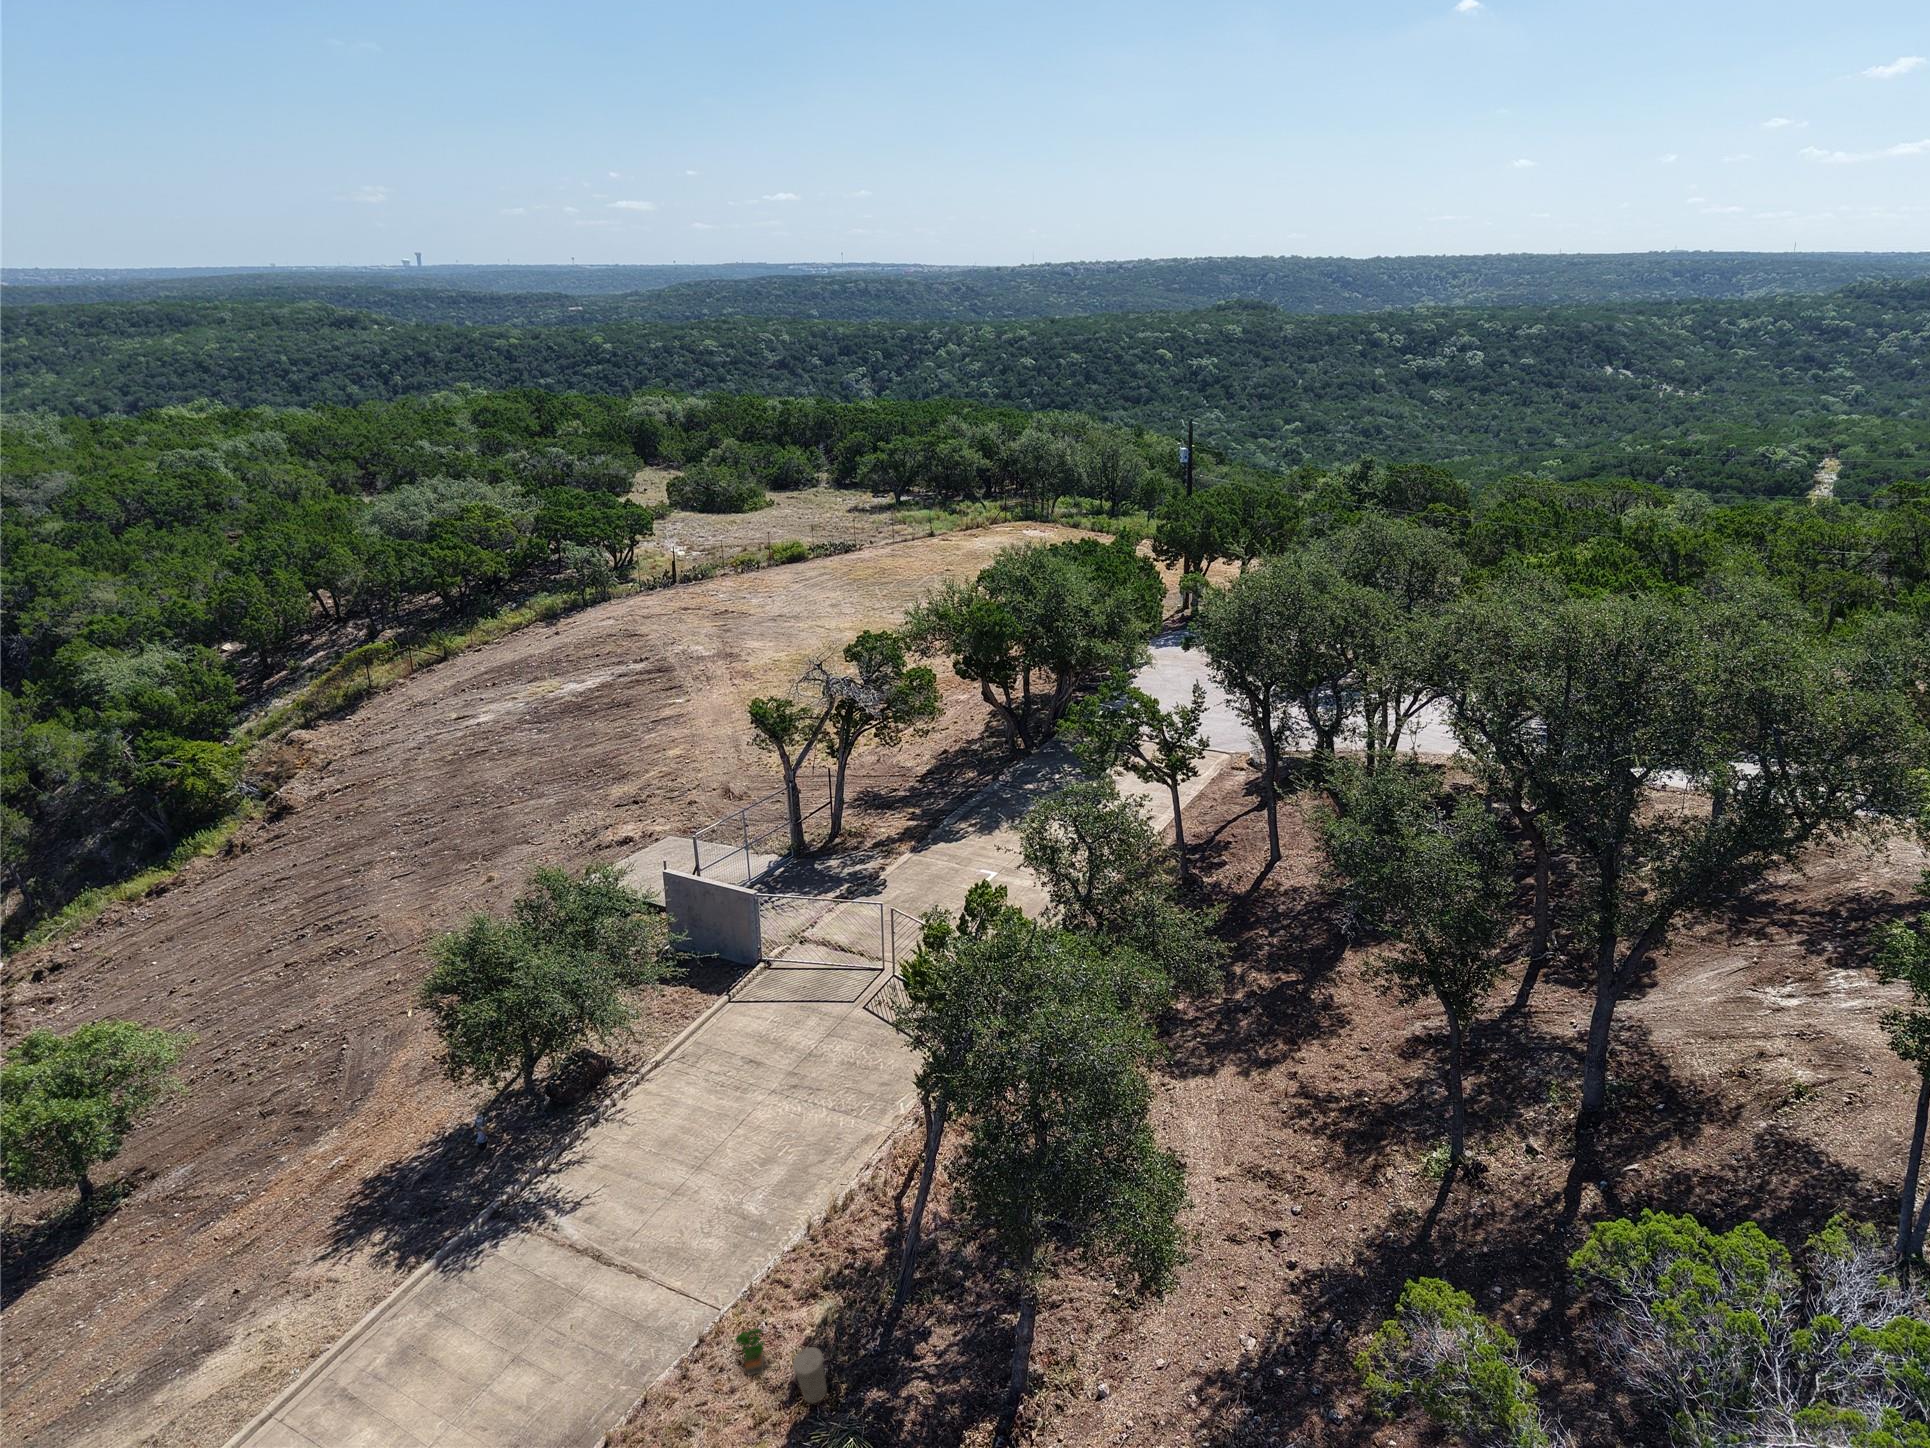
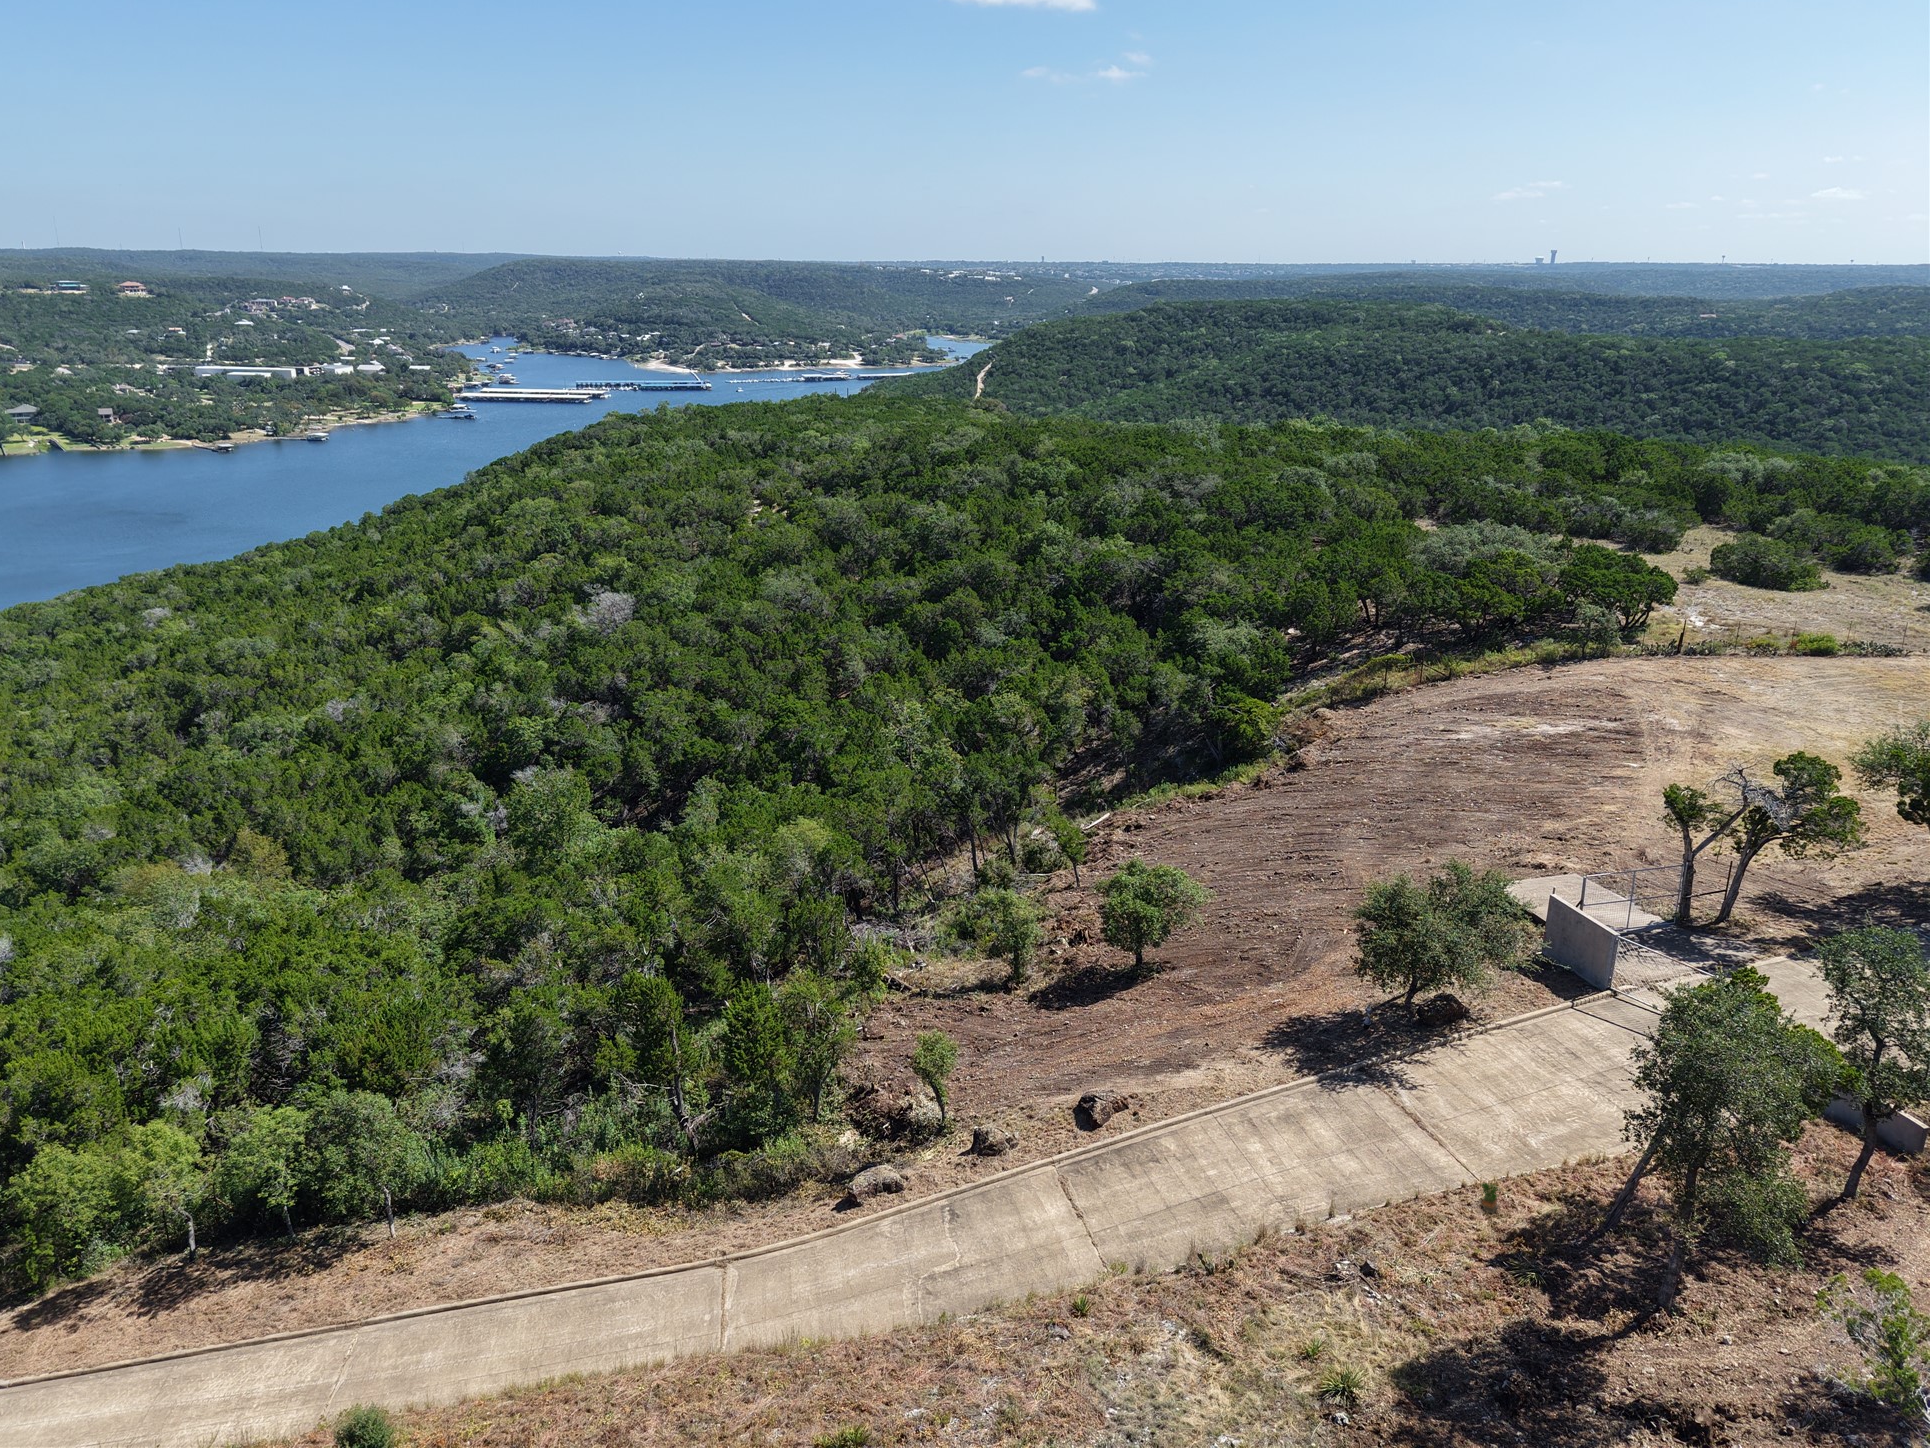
trash can: present [793,1347,827,1403] -> none [1509,1209,1532,1246]

